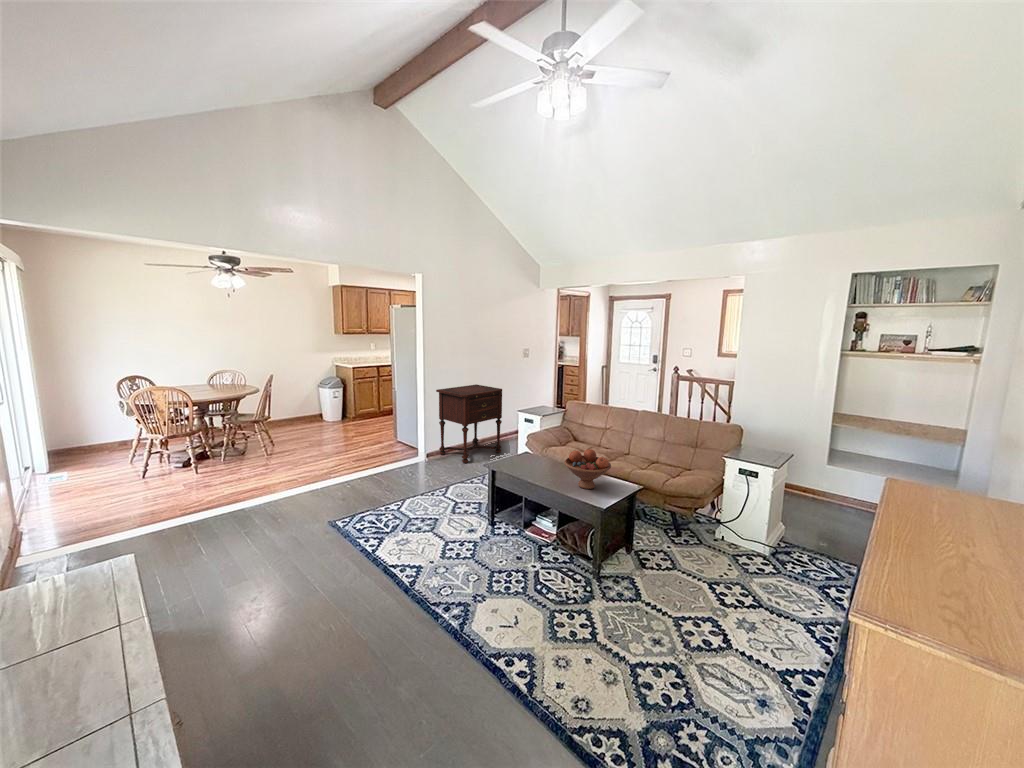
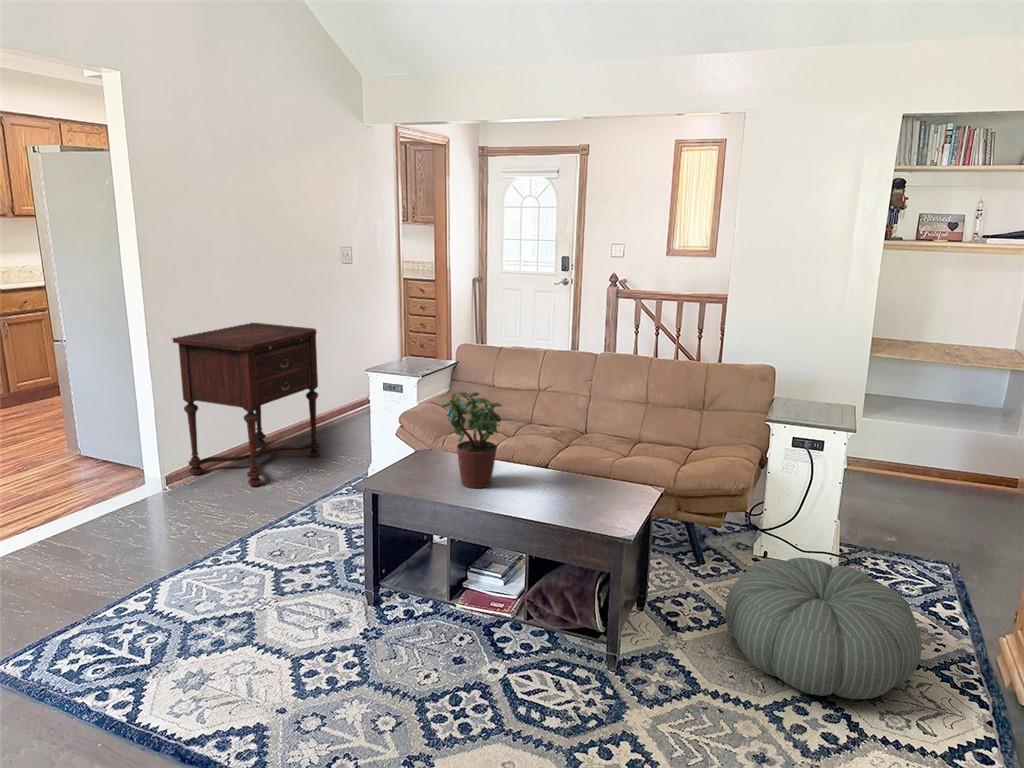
potted plant: none [527,423,558,473] -> present [442,392,502,488]
fruit bowl: present [564,449,611,489] -> none [529,433,617,508]
pouf: none [669,537,791,629] -> present [725,558,922,699]

